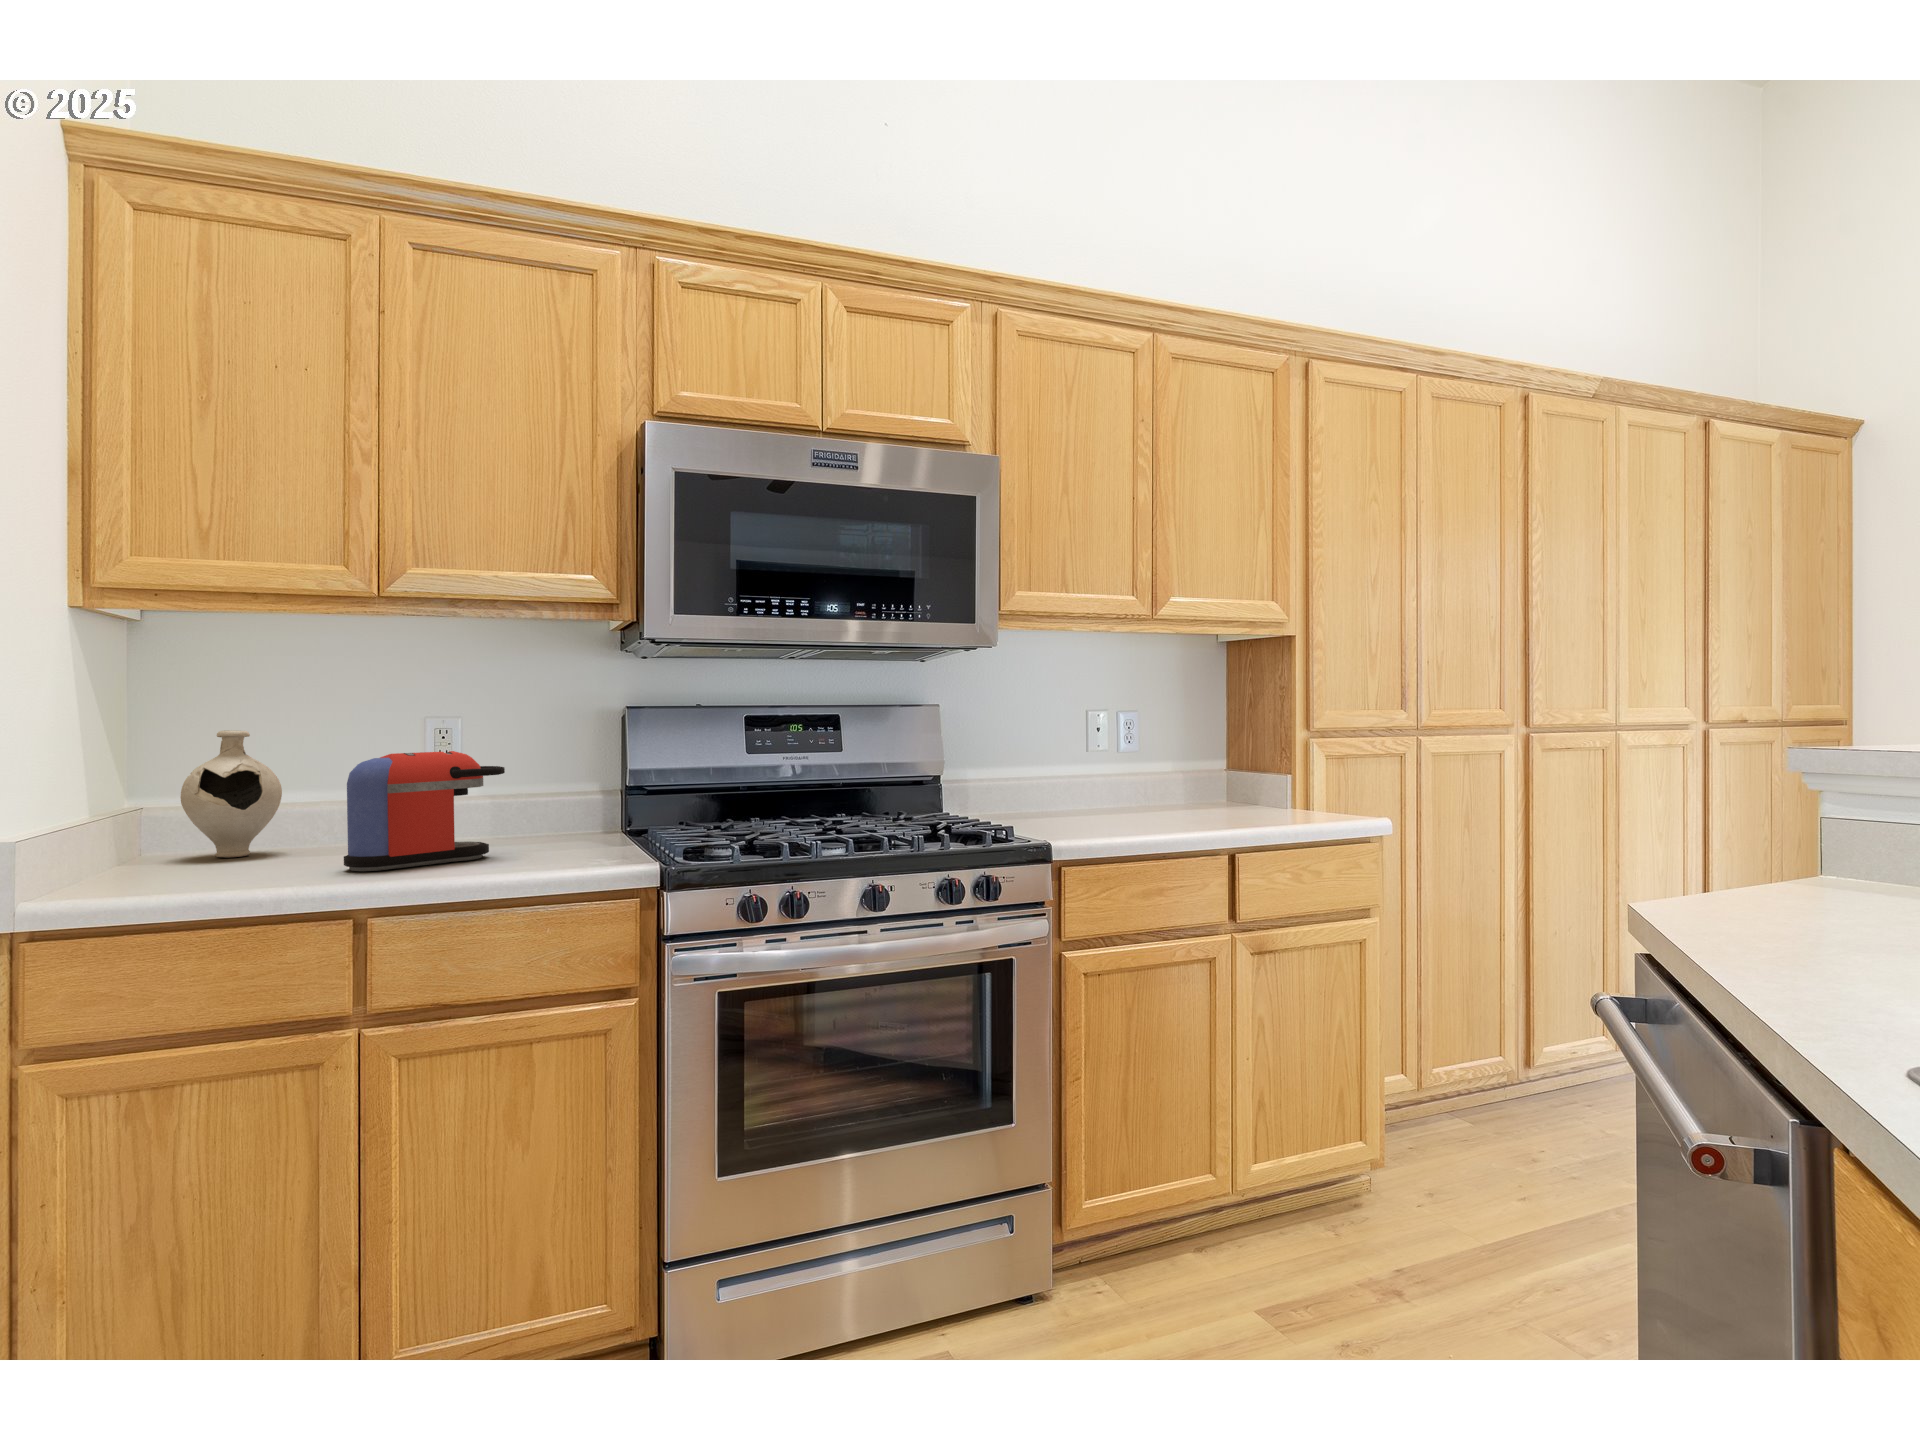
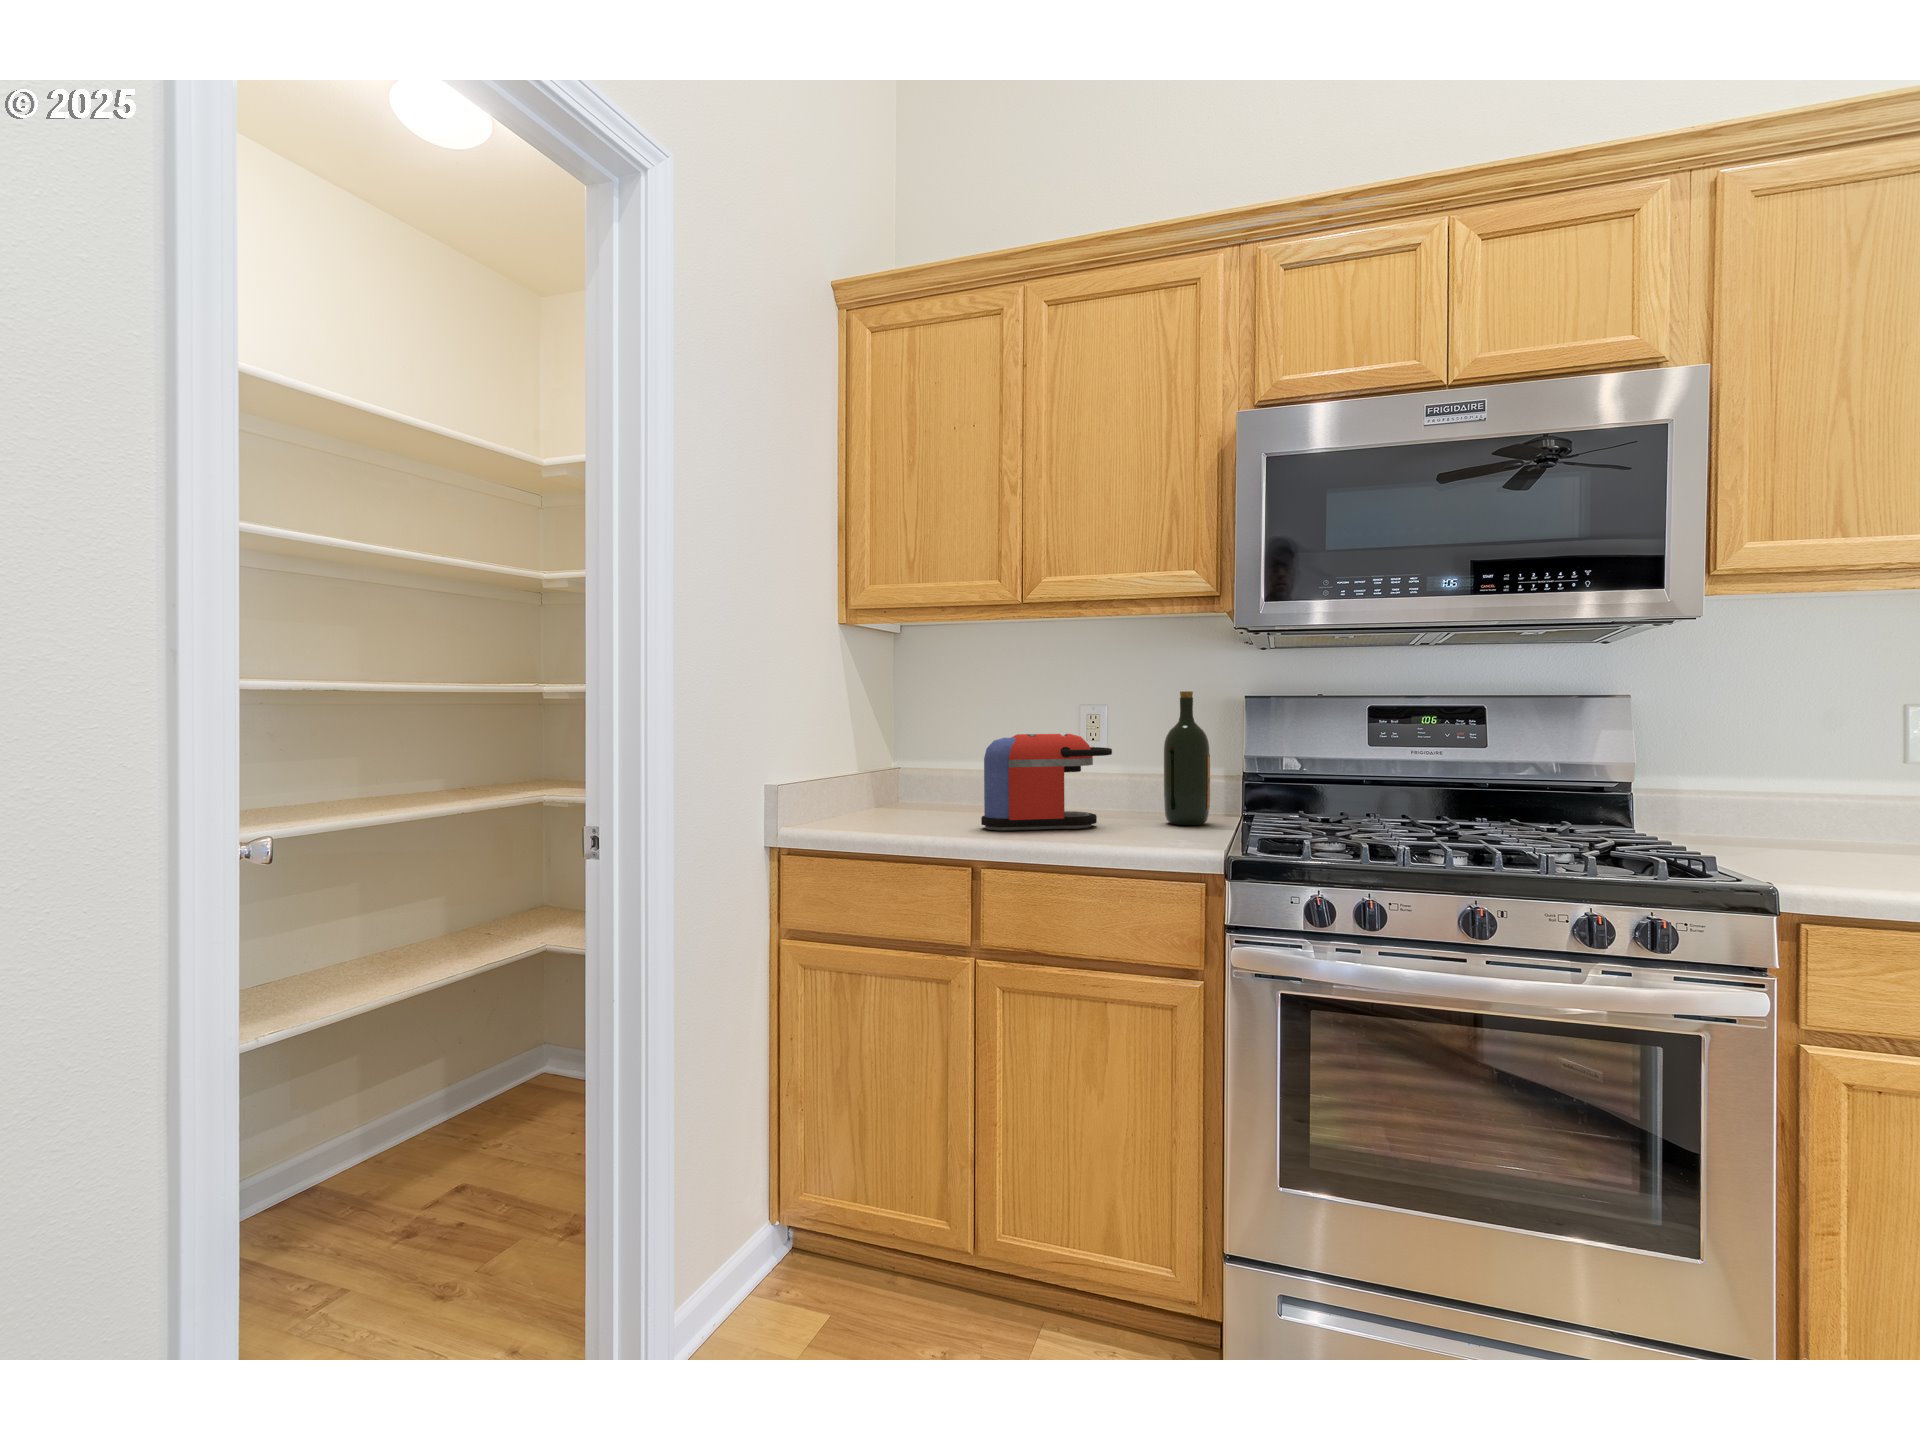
wine bottle: none [555,702,607,846] -> present [1164,691,1210,825]
decorative vase: present [180,730,282,858] -> none [910,713,974,808]

